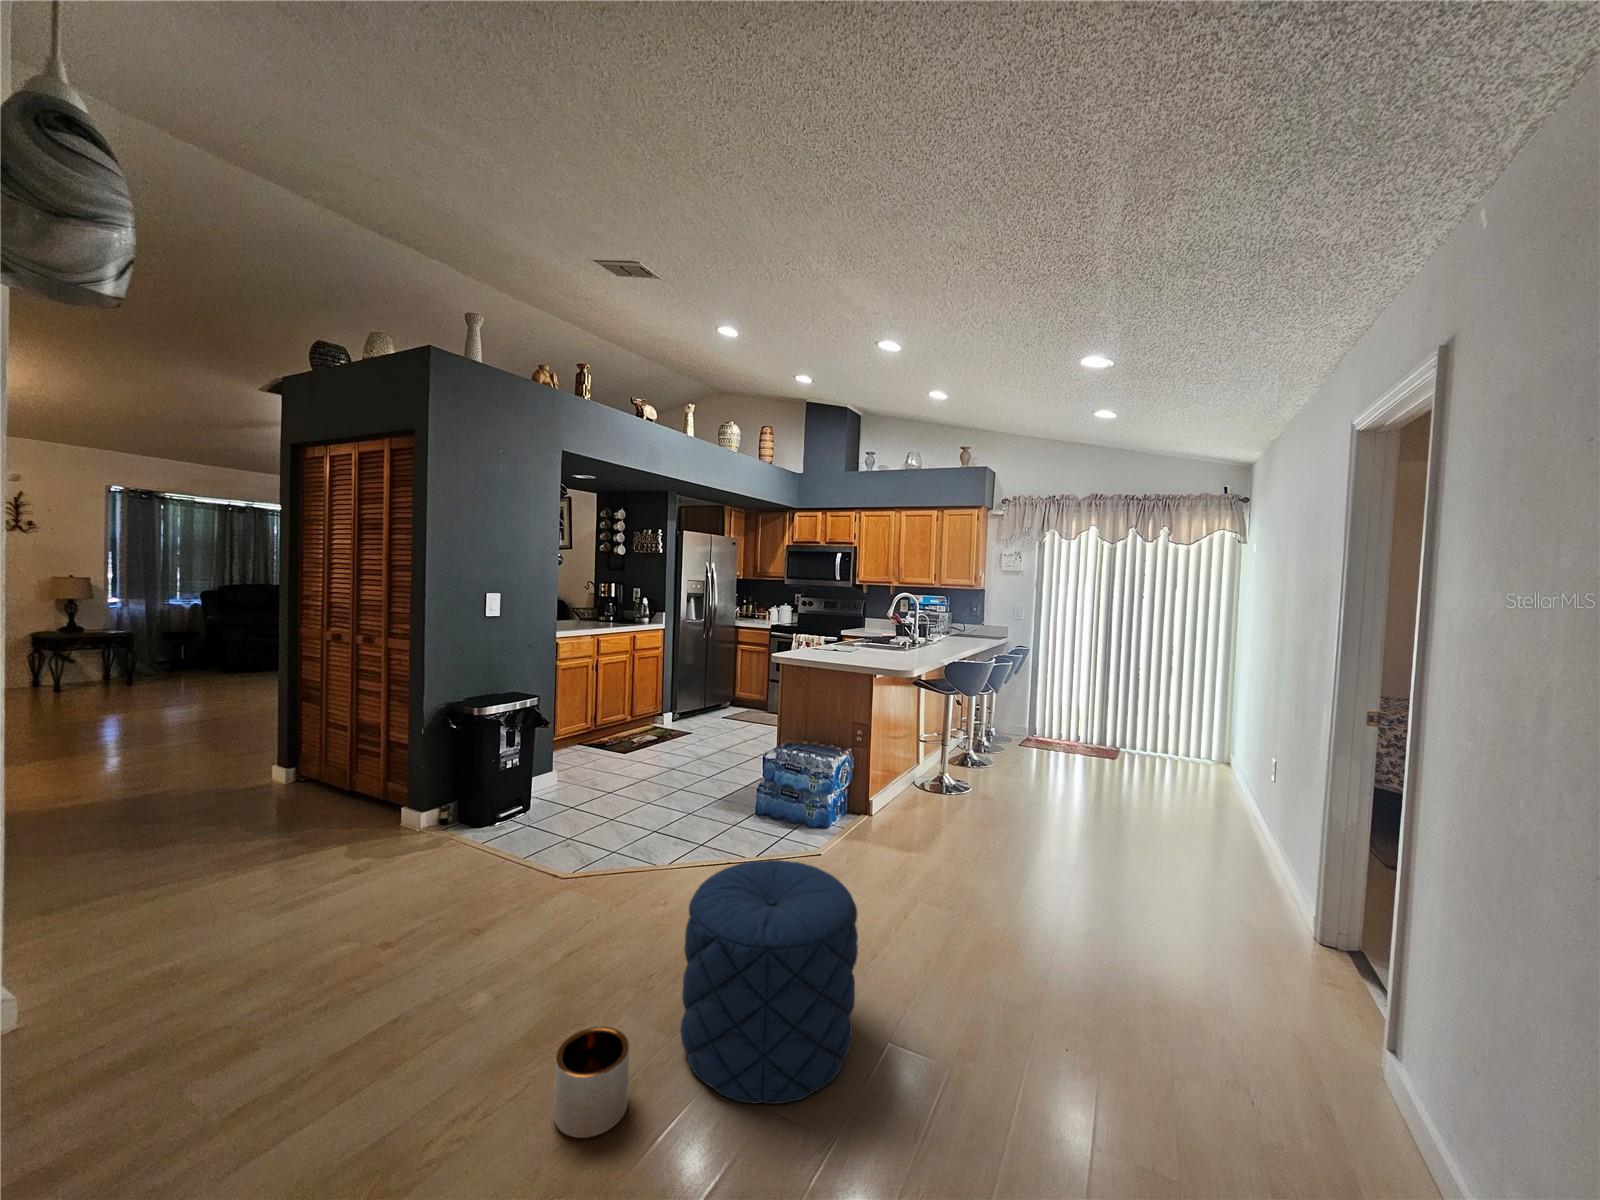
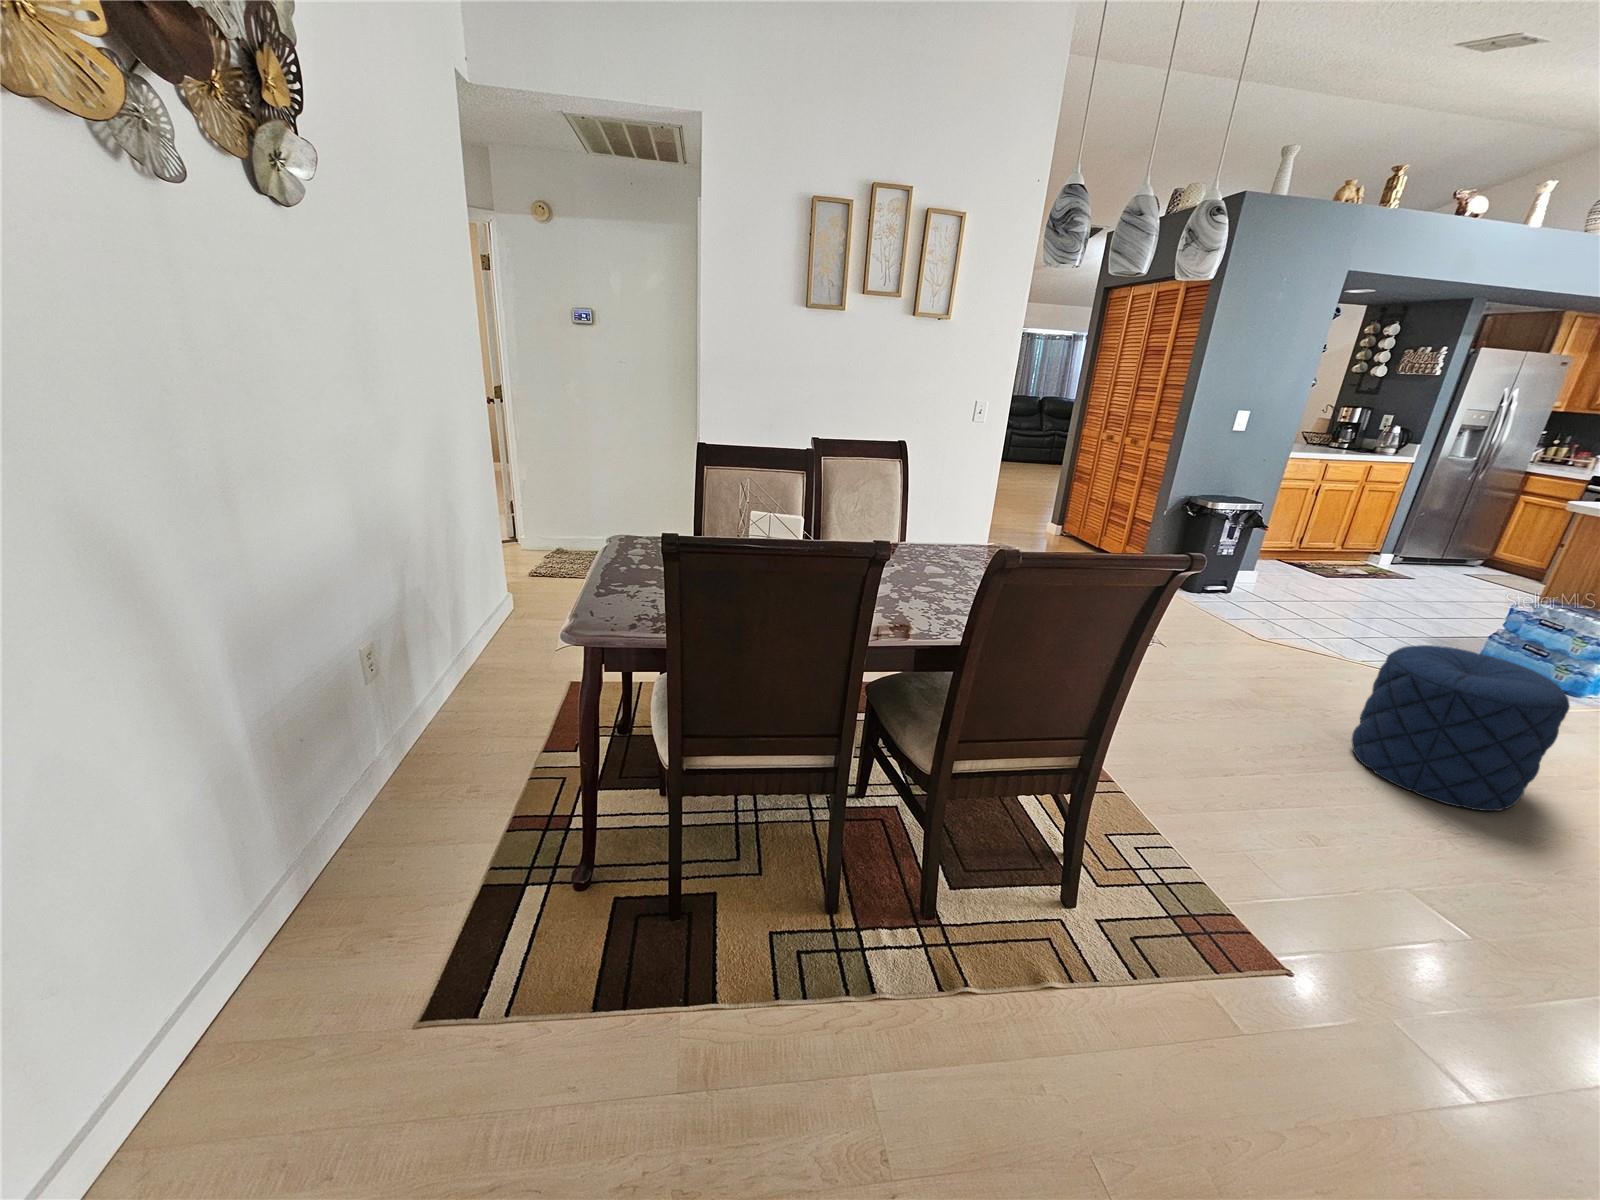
planter: present [554,1027,629,1138] -> none [1252,696,1315,751]

